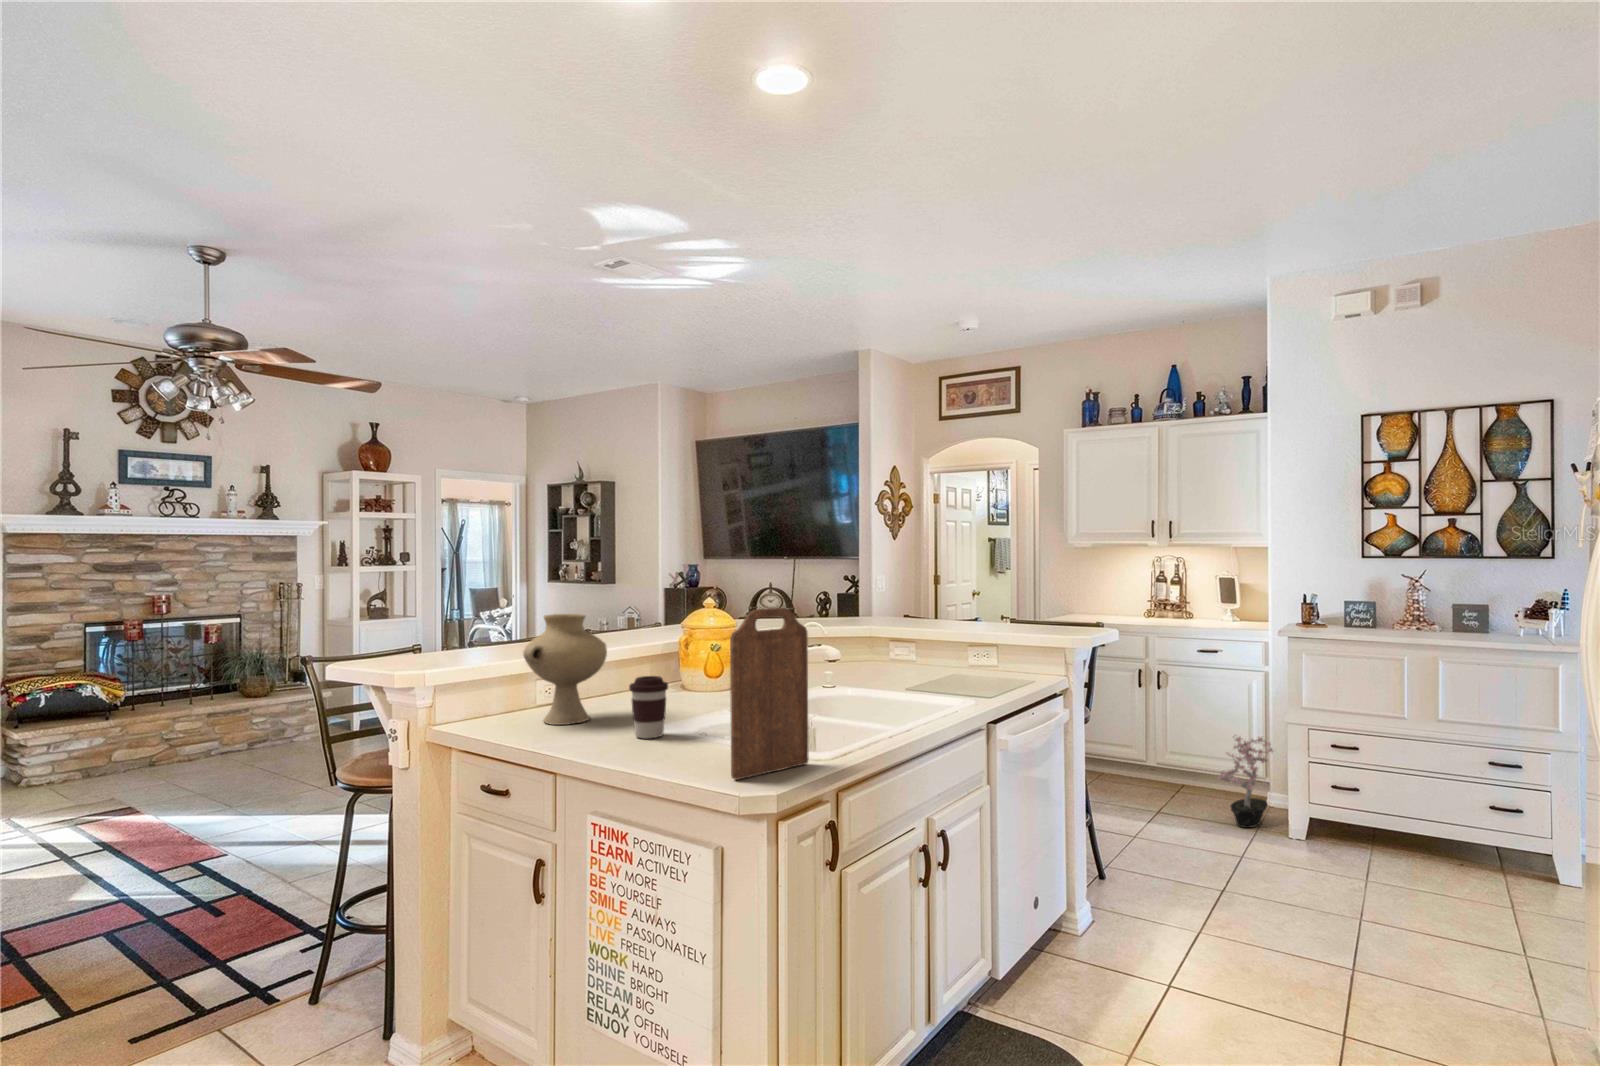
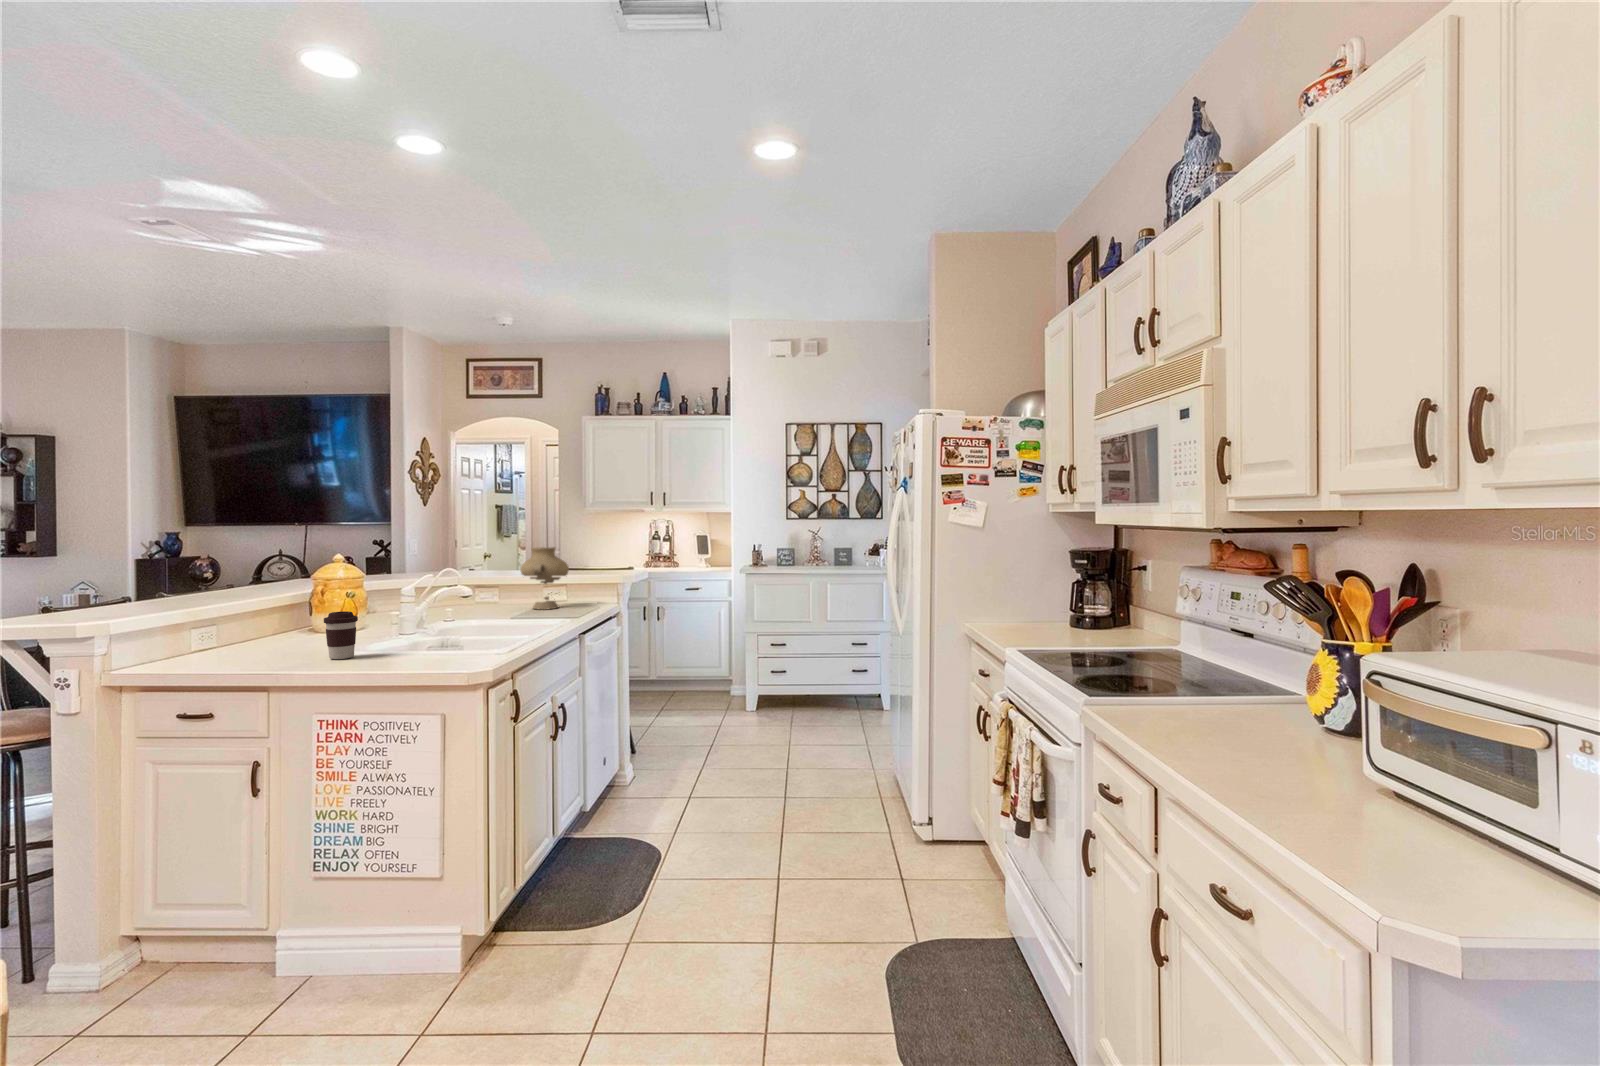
cutting board: present [730,608,809,780] -> none [450,551,495,667]
vase: present [523,614,607,725] -> present [521,547,569,610]
potted plant: present [1219,736,1273,828] -> none [697,642,737,710]

